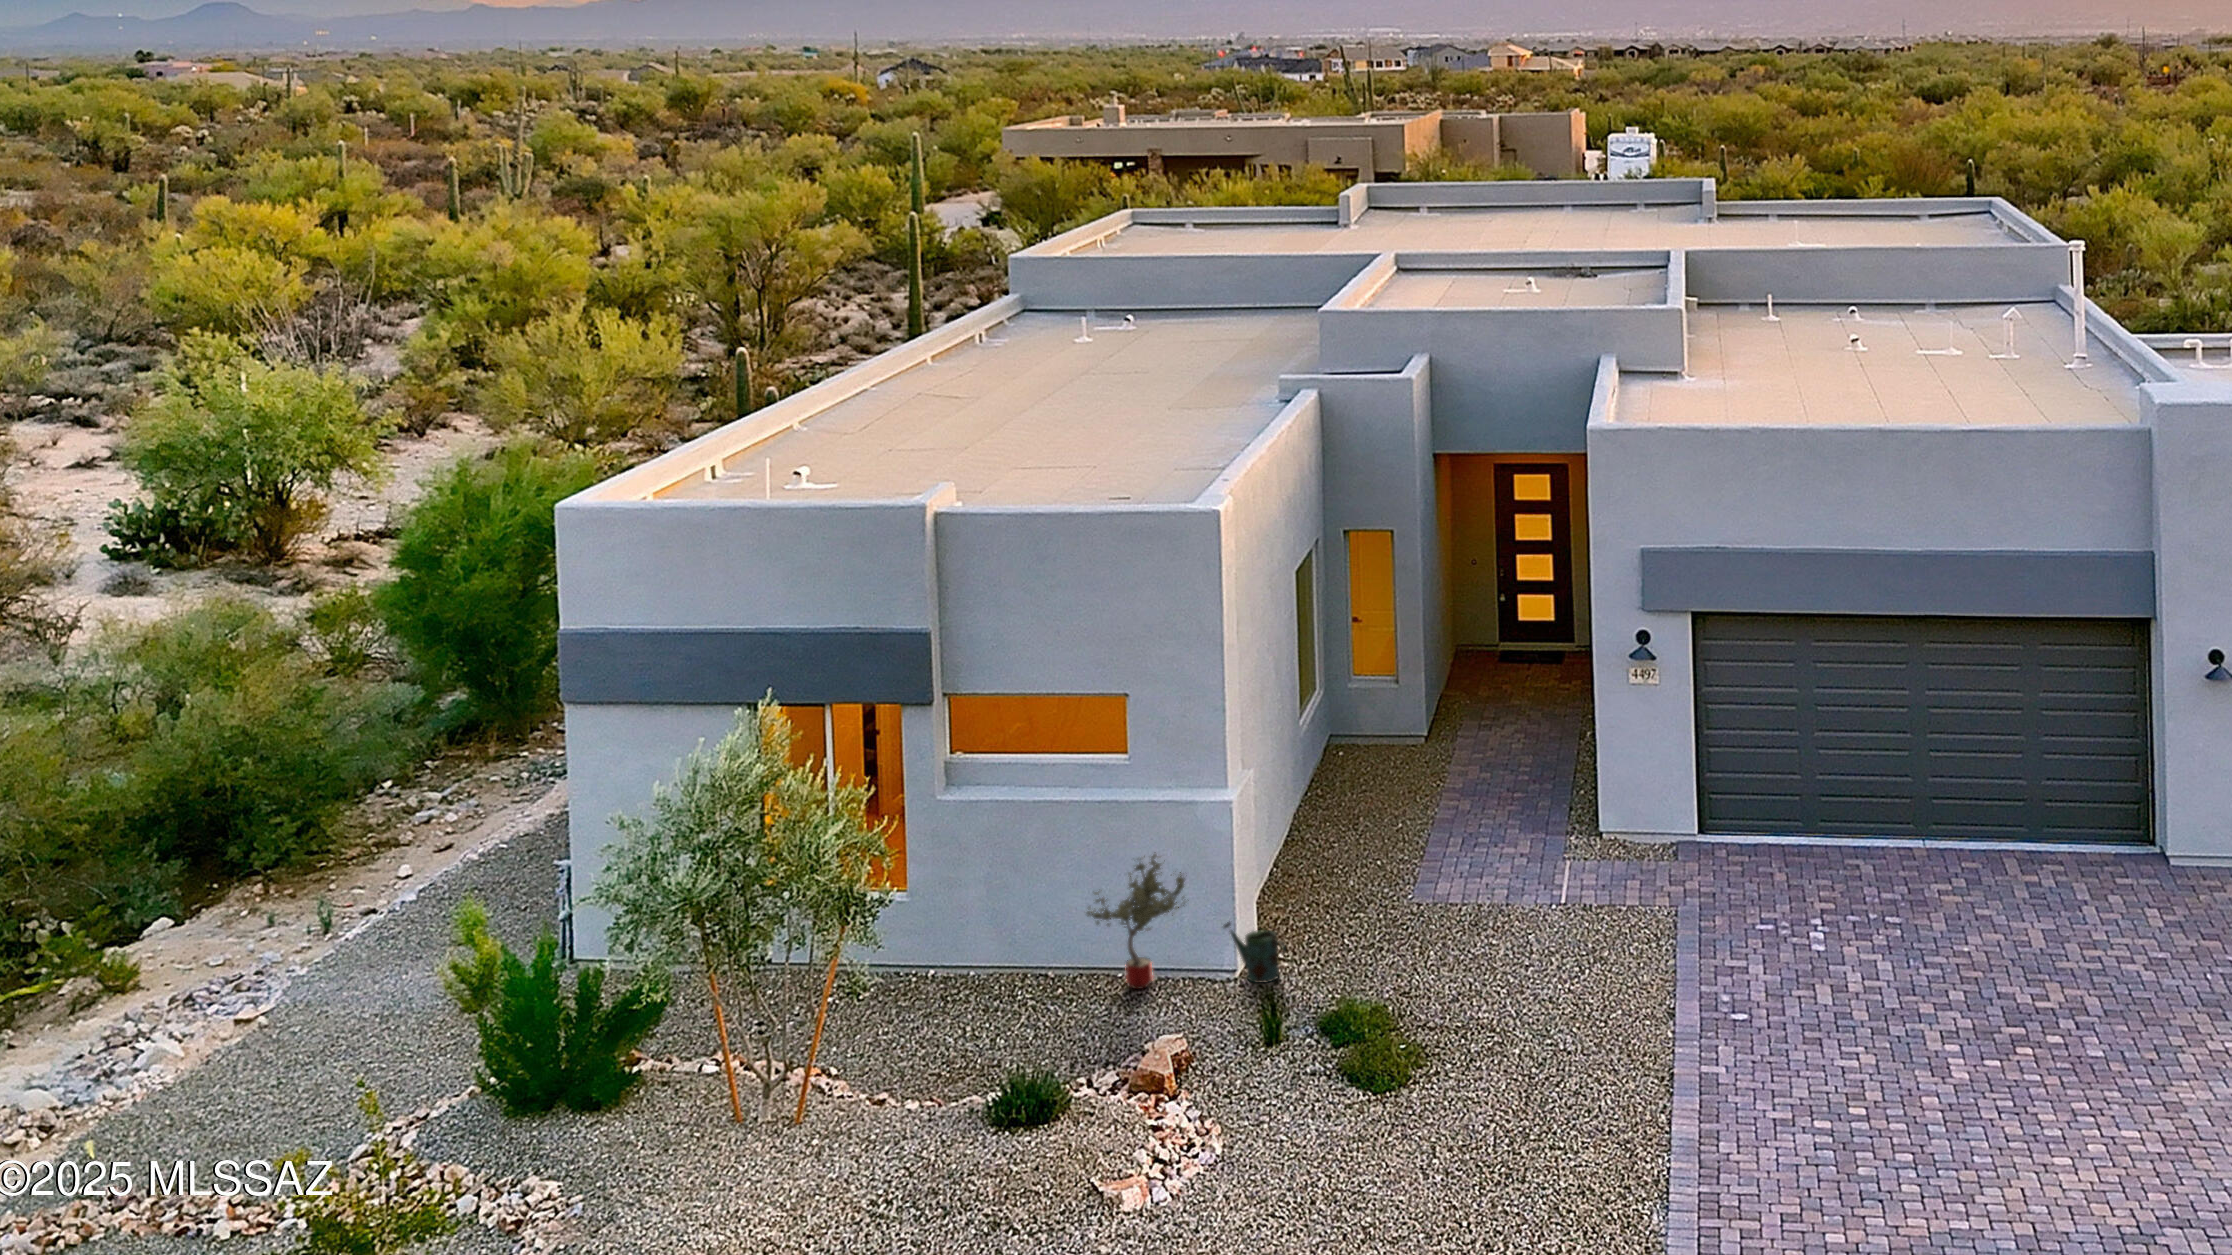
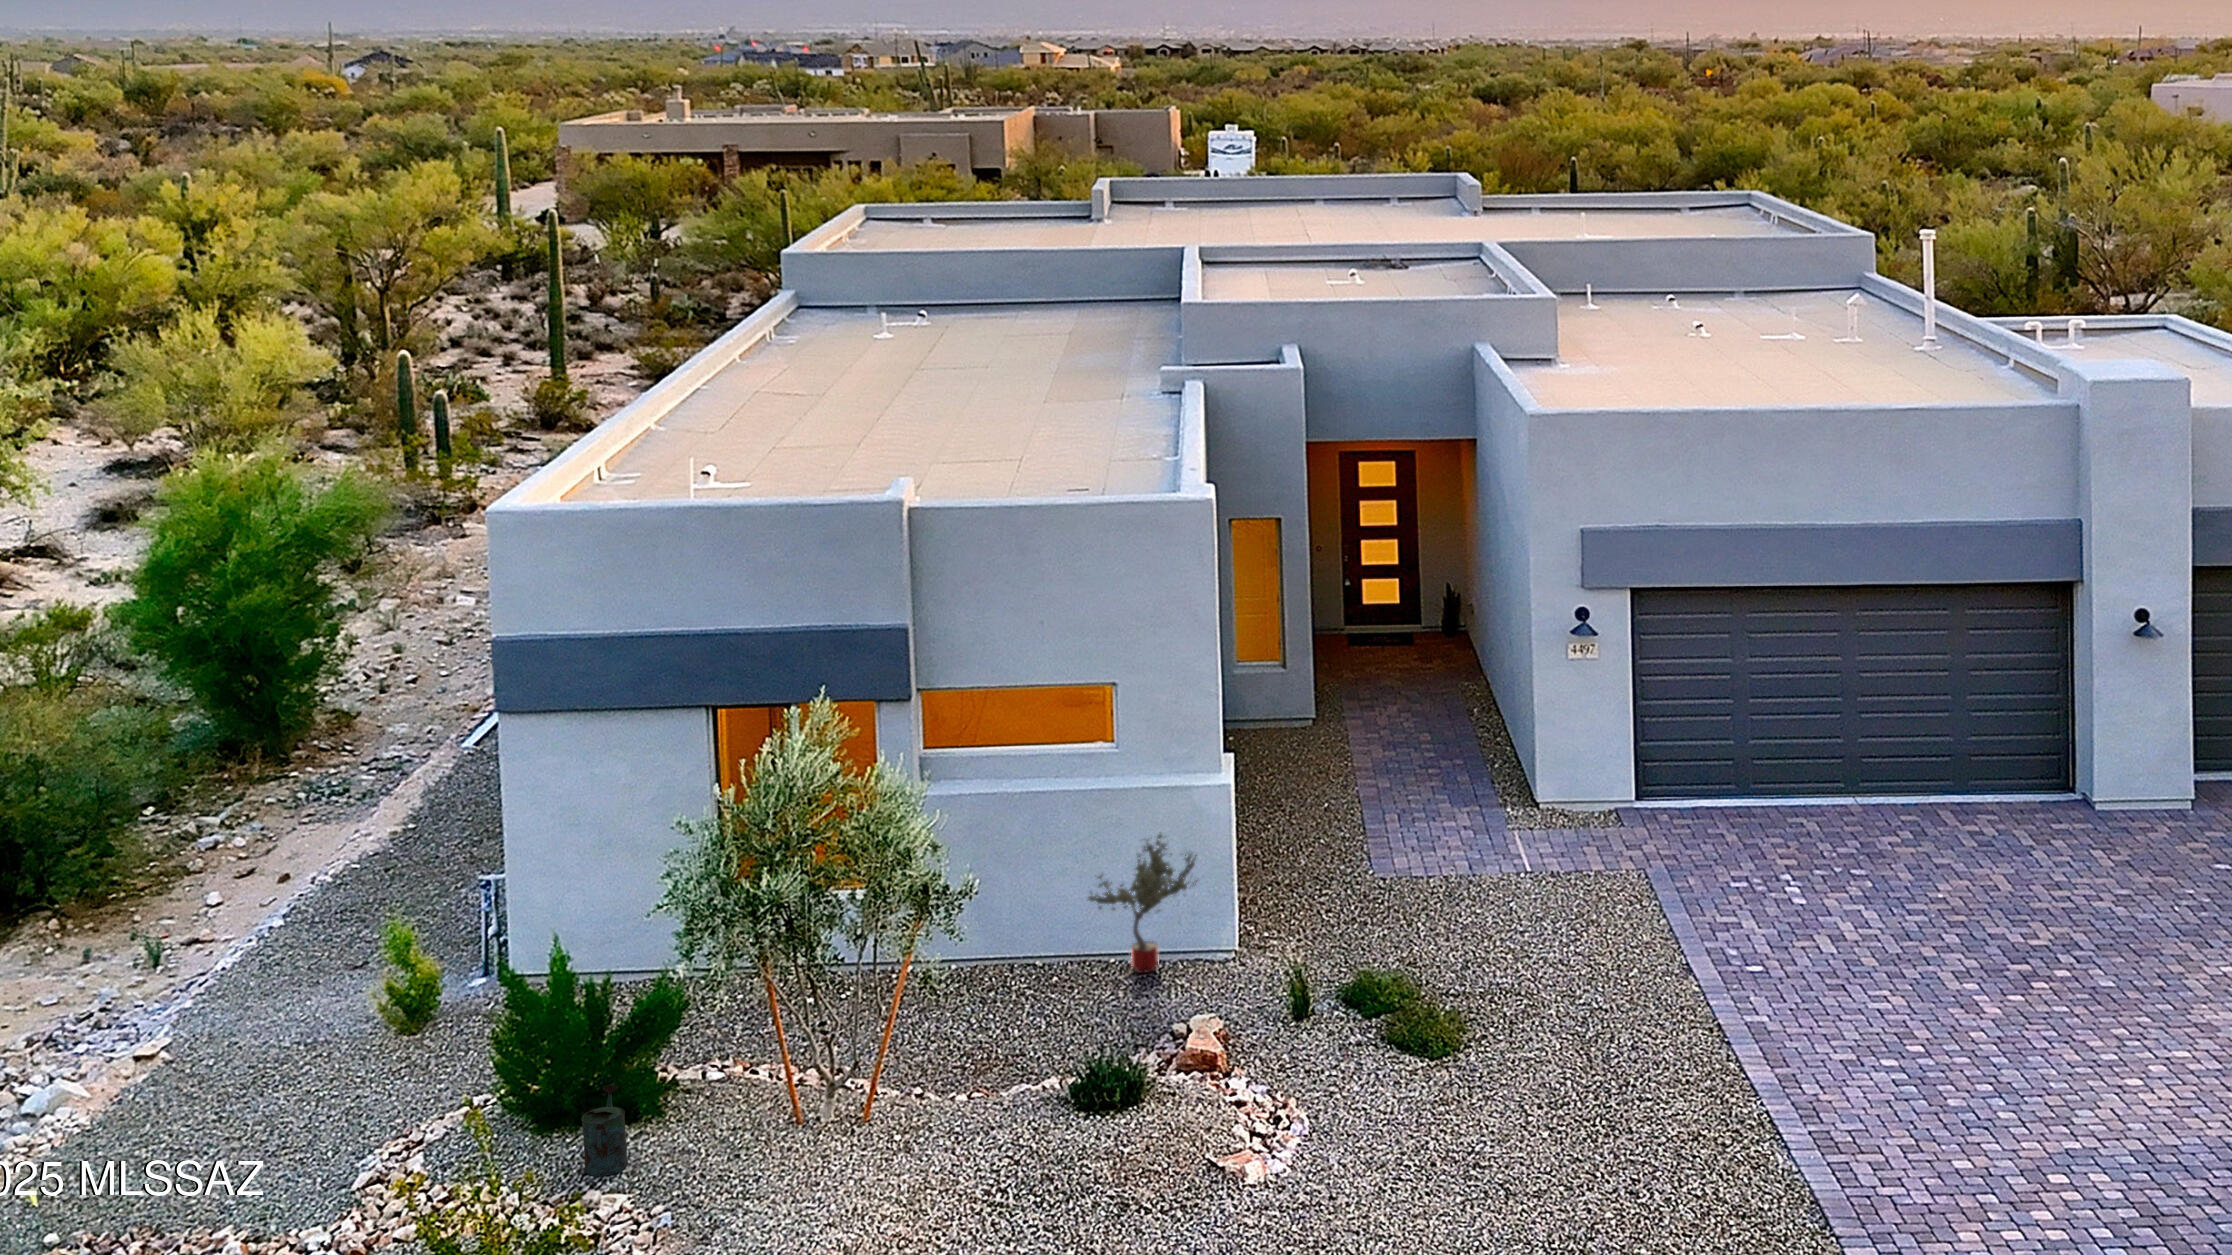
watering can: present [1224,922,1286,983] -> present [582,1085,628,1176]

